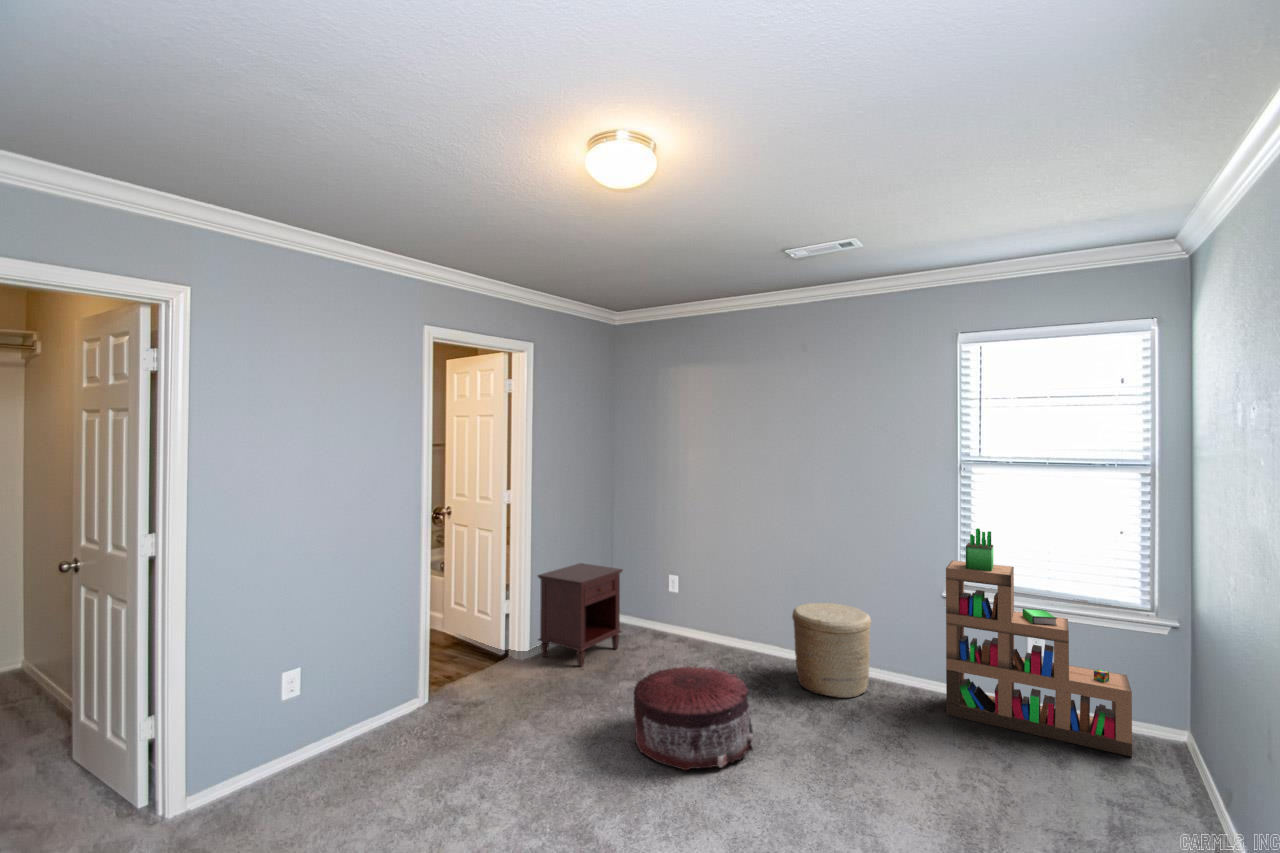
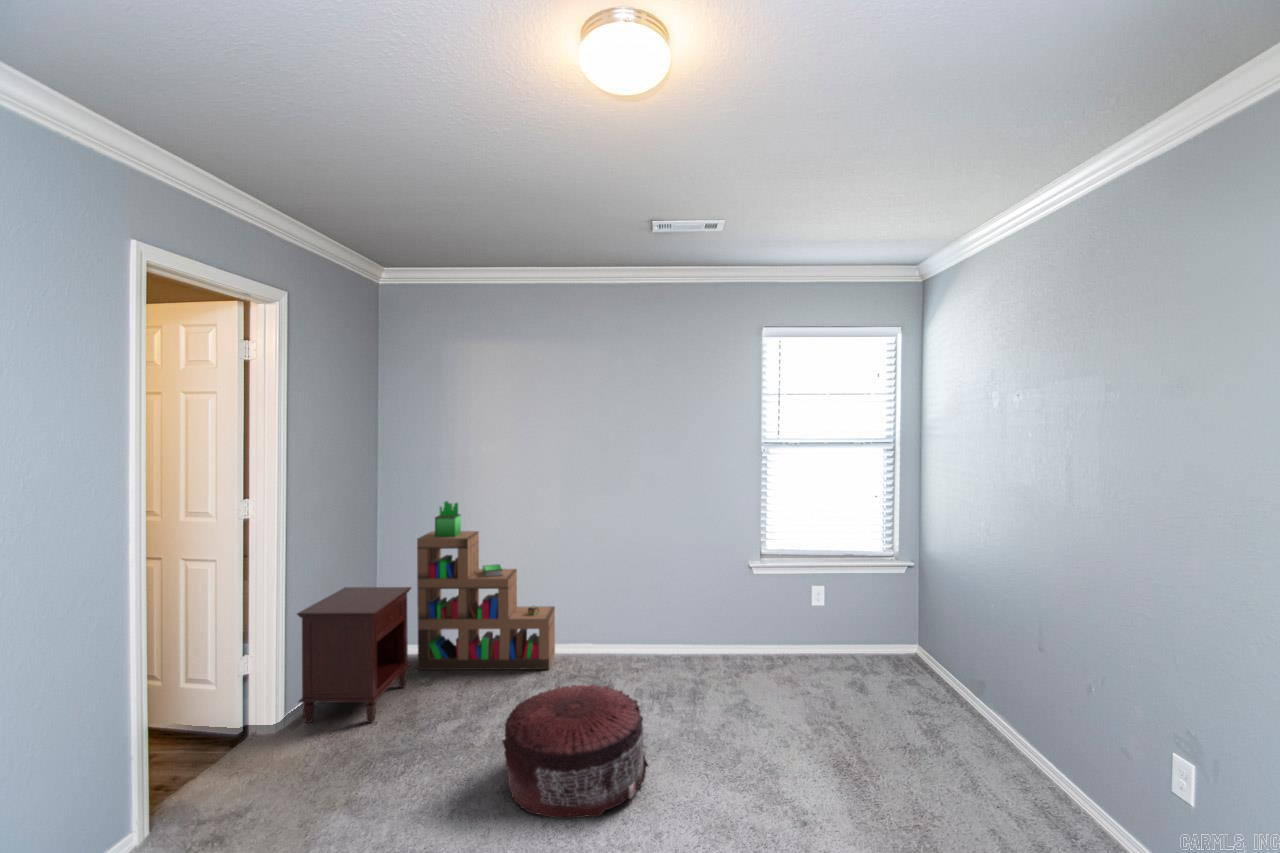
bookshelf: present [946,528,1132,757] -> present [417,501,555,670]
woven basket: present [792,603,871,698] -> none [619,589,694,683]

